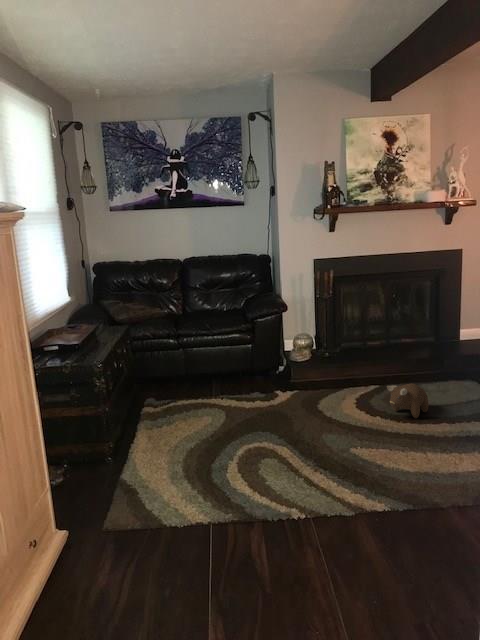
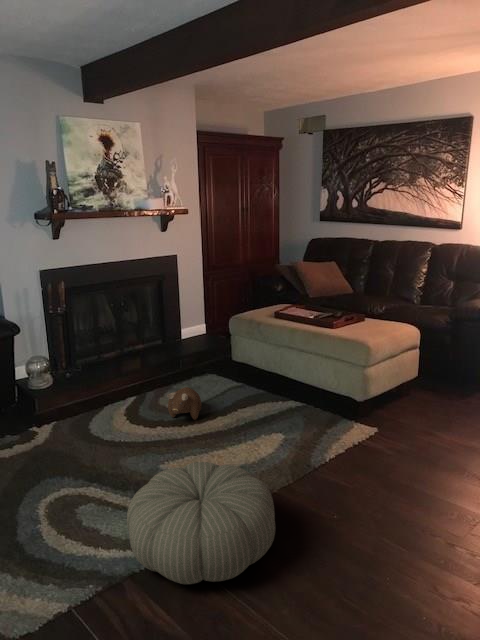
pouf: none [264,445,413,556] -> present [127,462,275,584]

